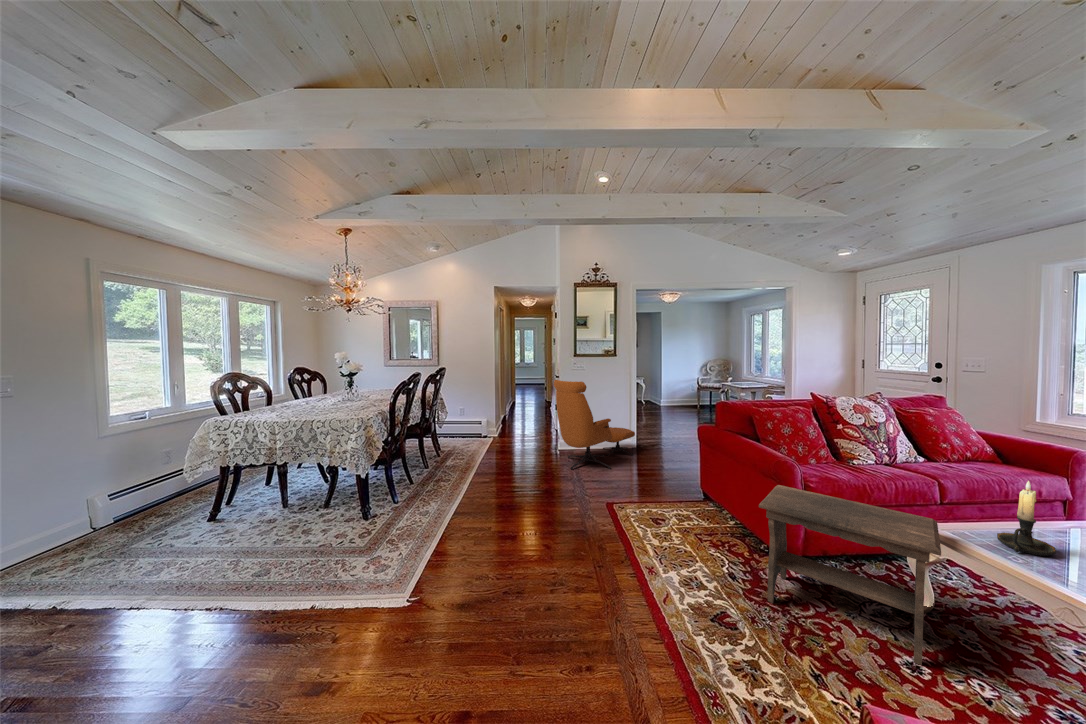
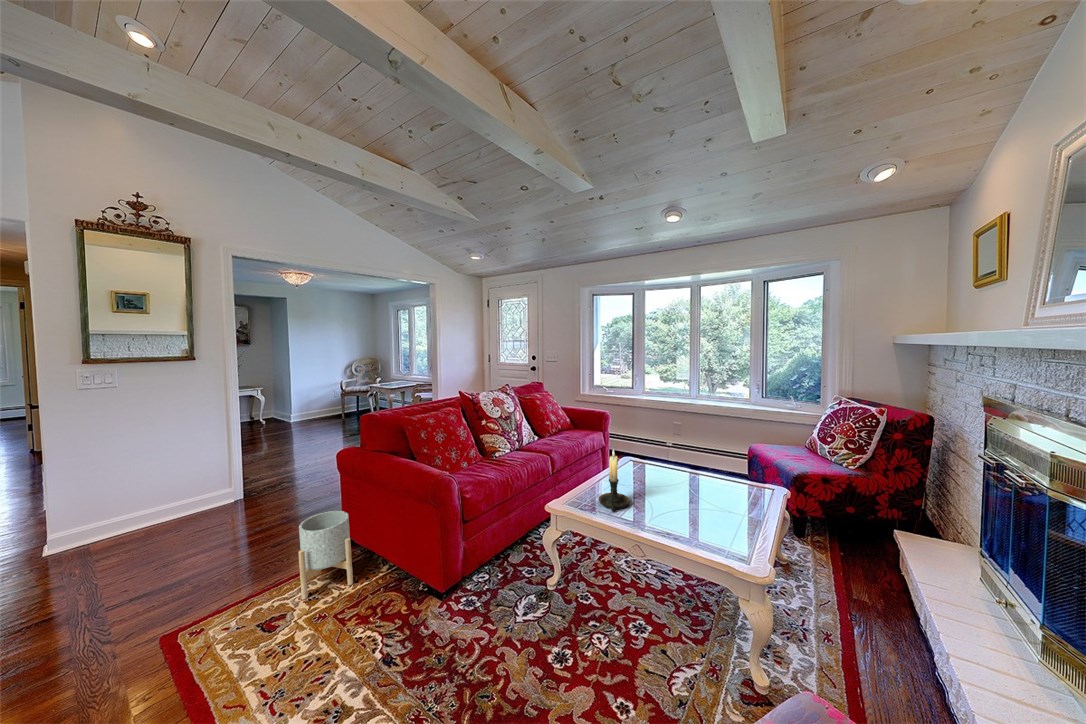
lounge chair: present [554,380,635,469] -> none [23,414,244,581]
planter: none [674,467,708,524] -> present [298,511,353,599]
footstool: present [759,485,941,665] -> none [413,504,582,677]

